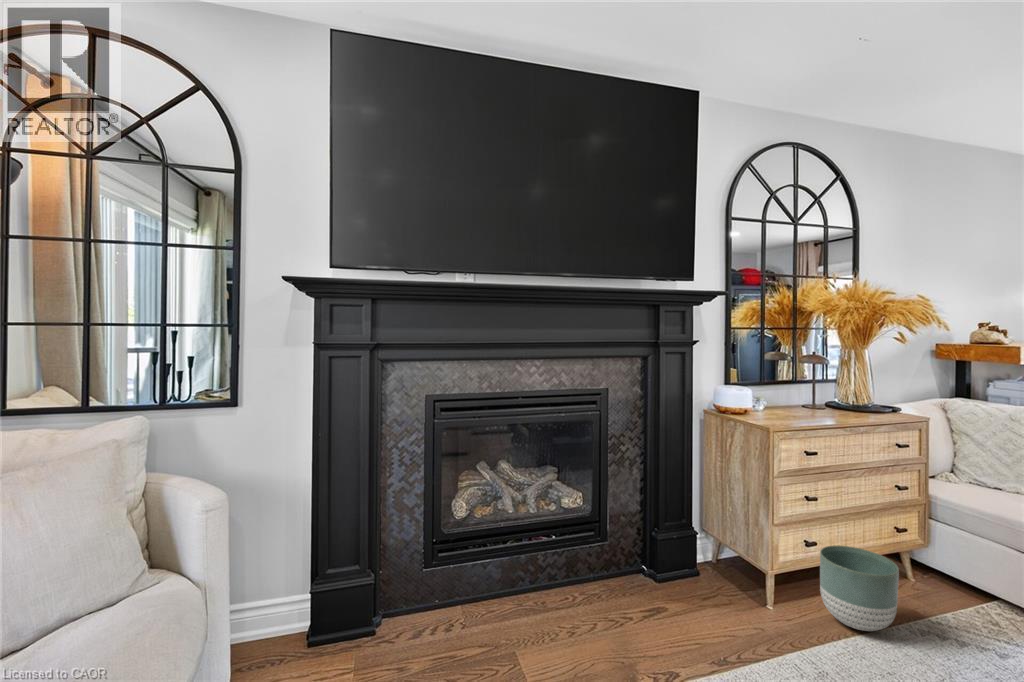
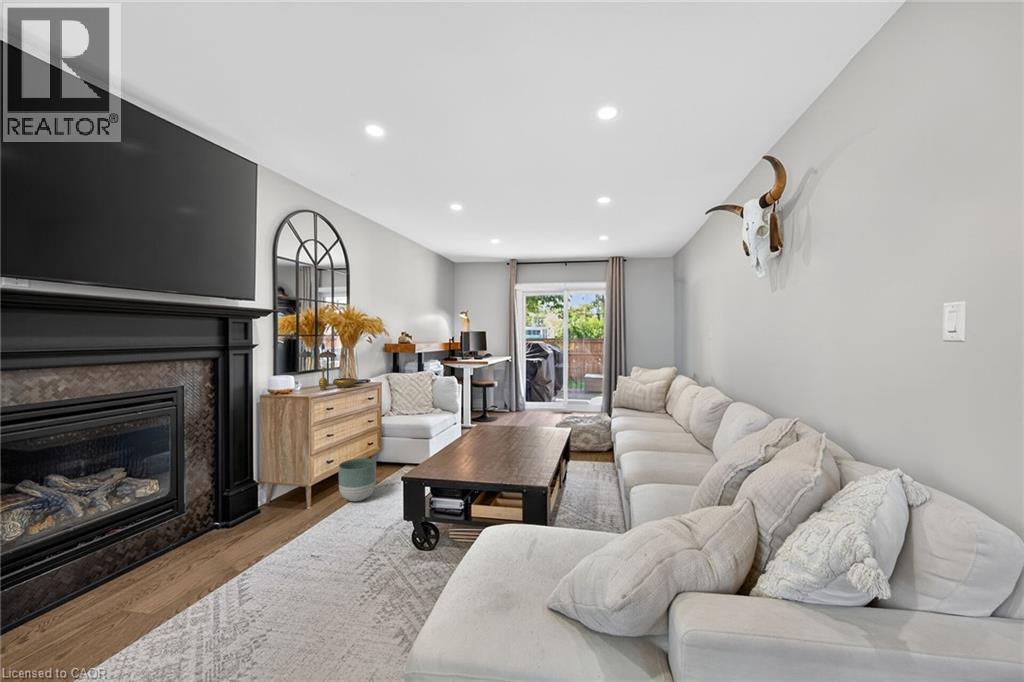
decorative bowl: none [793,378,865,417] -> present [319,367,357,390]

